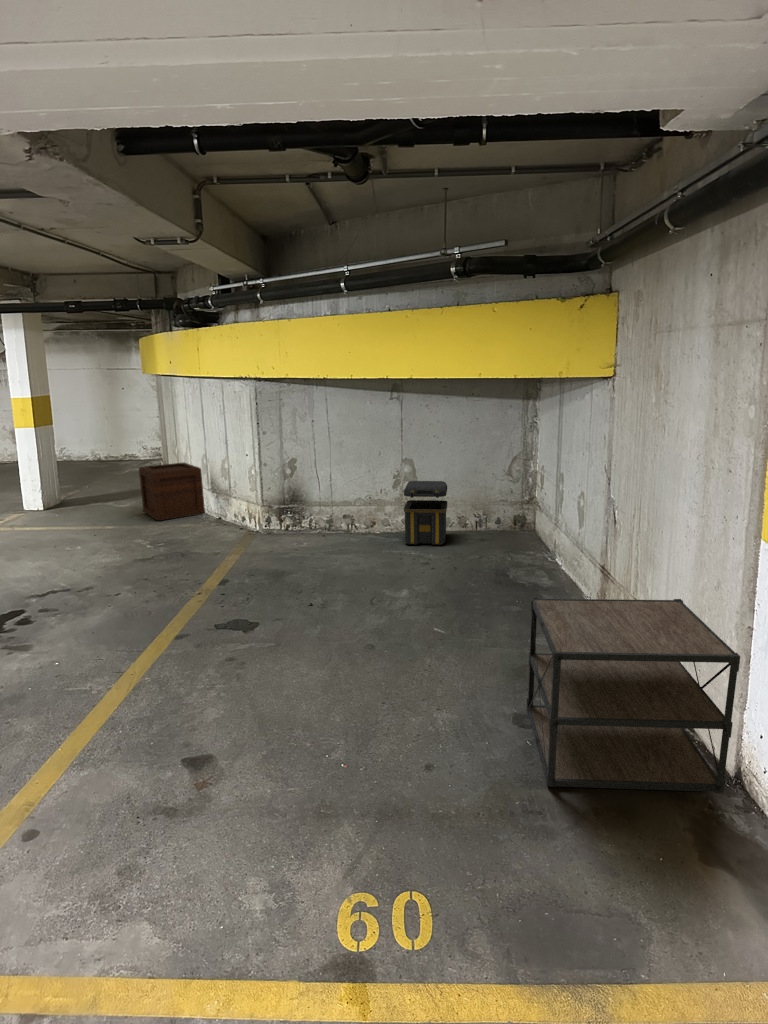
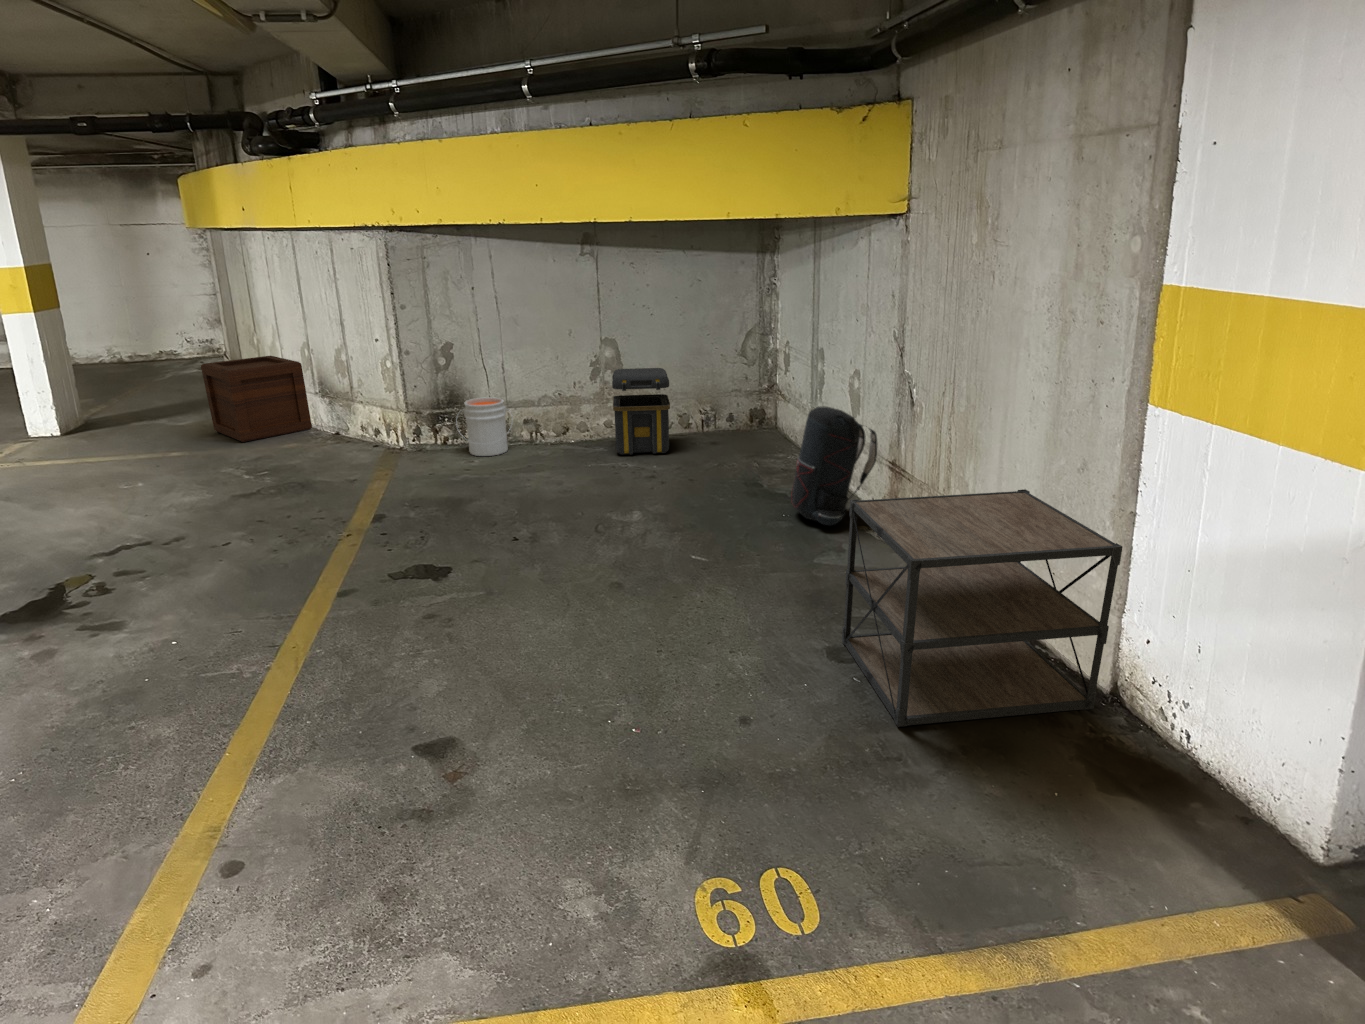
bucket: none [294,498,333,540] -> present [456,397,510,456]
backpack: none [521,518,589,612] -> present [791,406,877,525]

